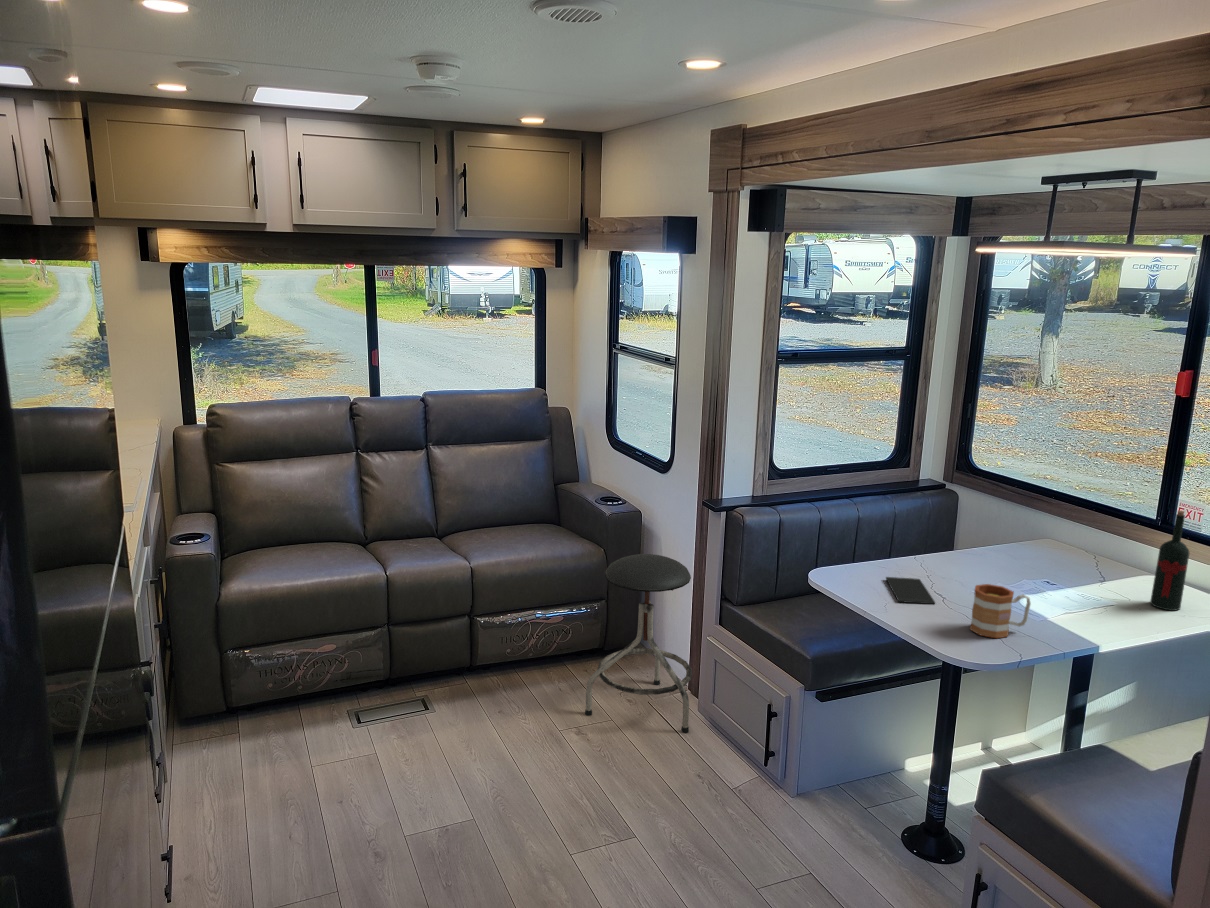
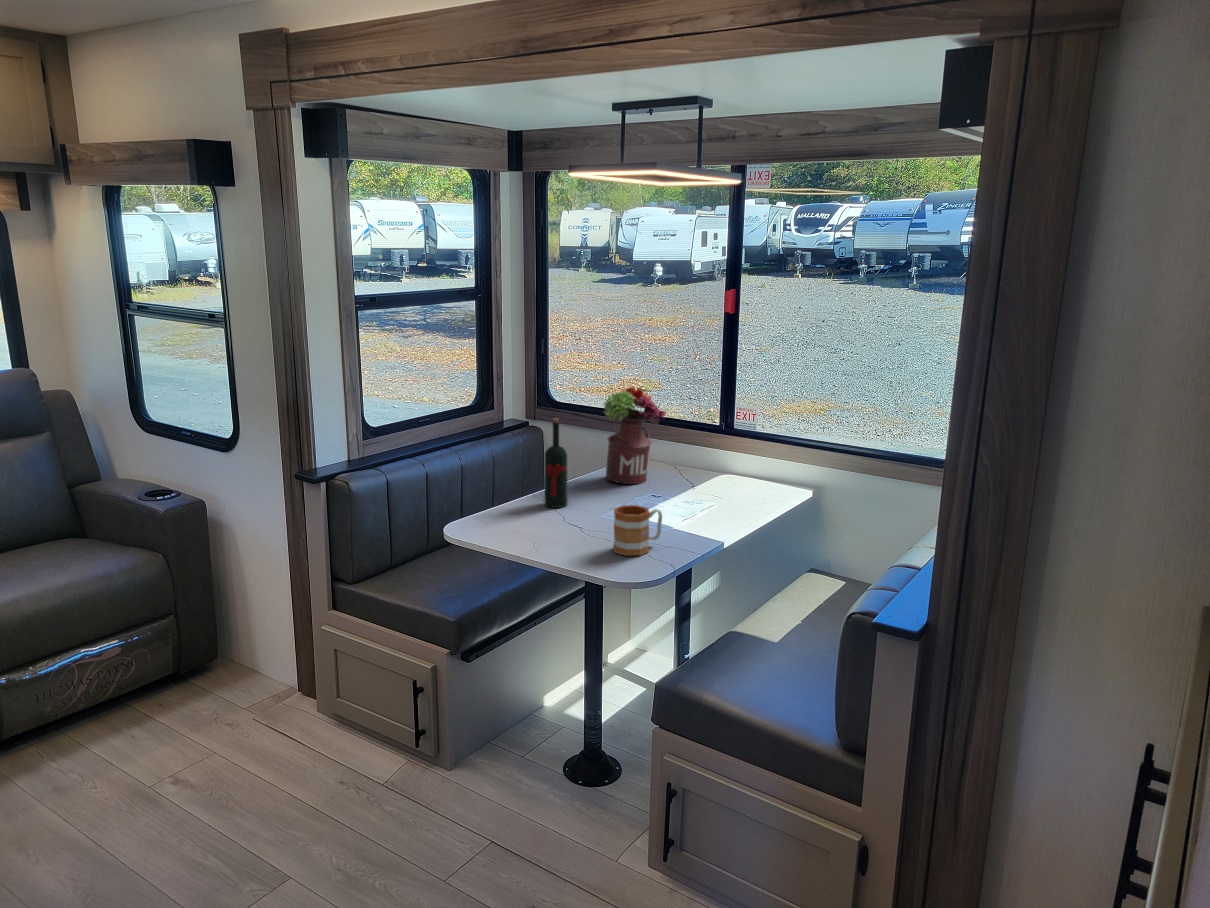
flower arrangement: none [1005,462,1085,567] -> present [604,386,666,484]
wine bottle: present [1150,510,1189,611] -> present [545,418,568,508]
stool: present [585,554,692,733] -> none [177,547,315,758]
tablet: present [886,577,935,604] -> none [515,515,572,541]

